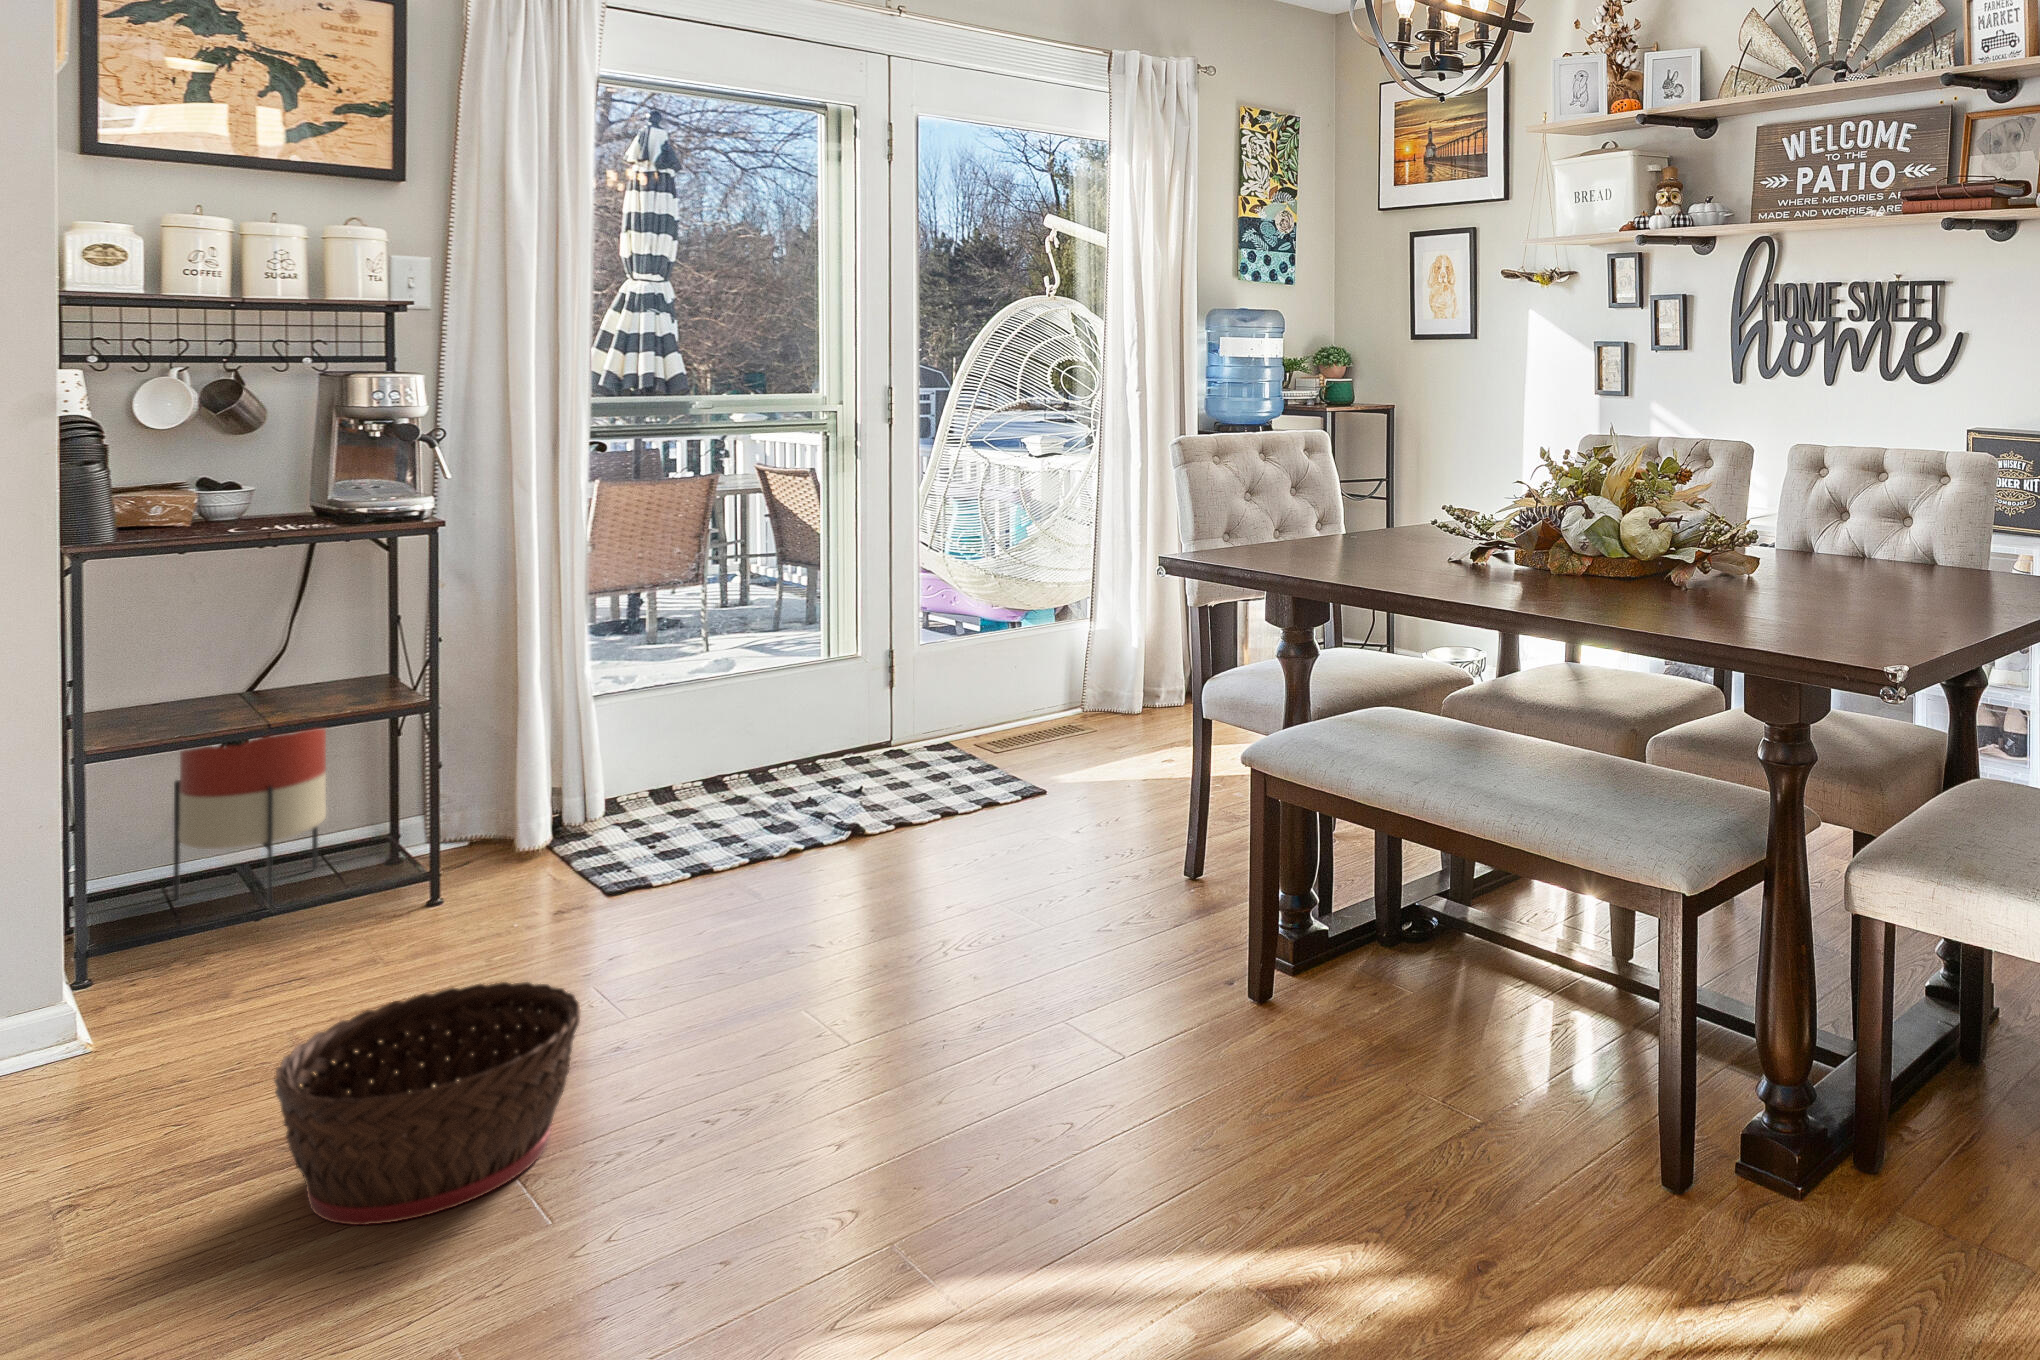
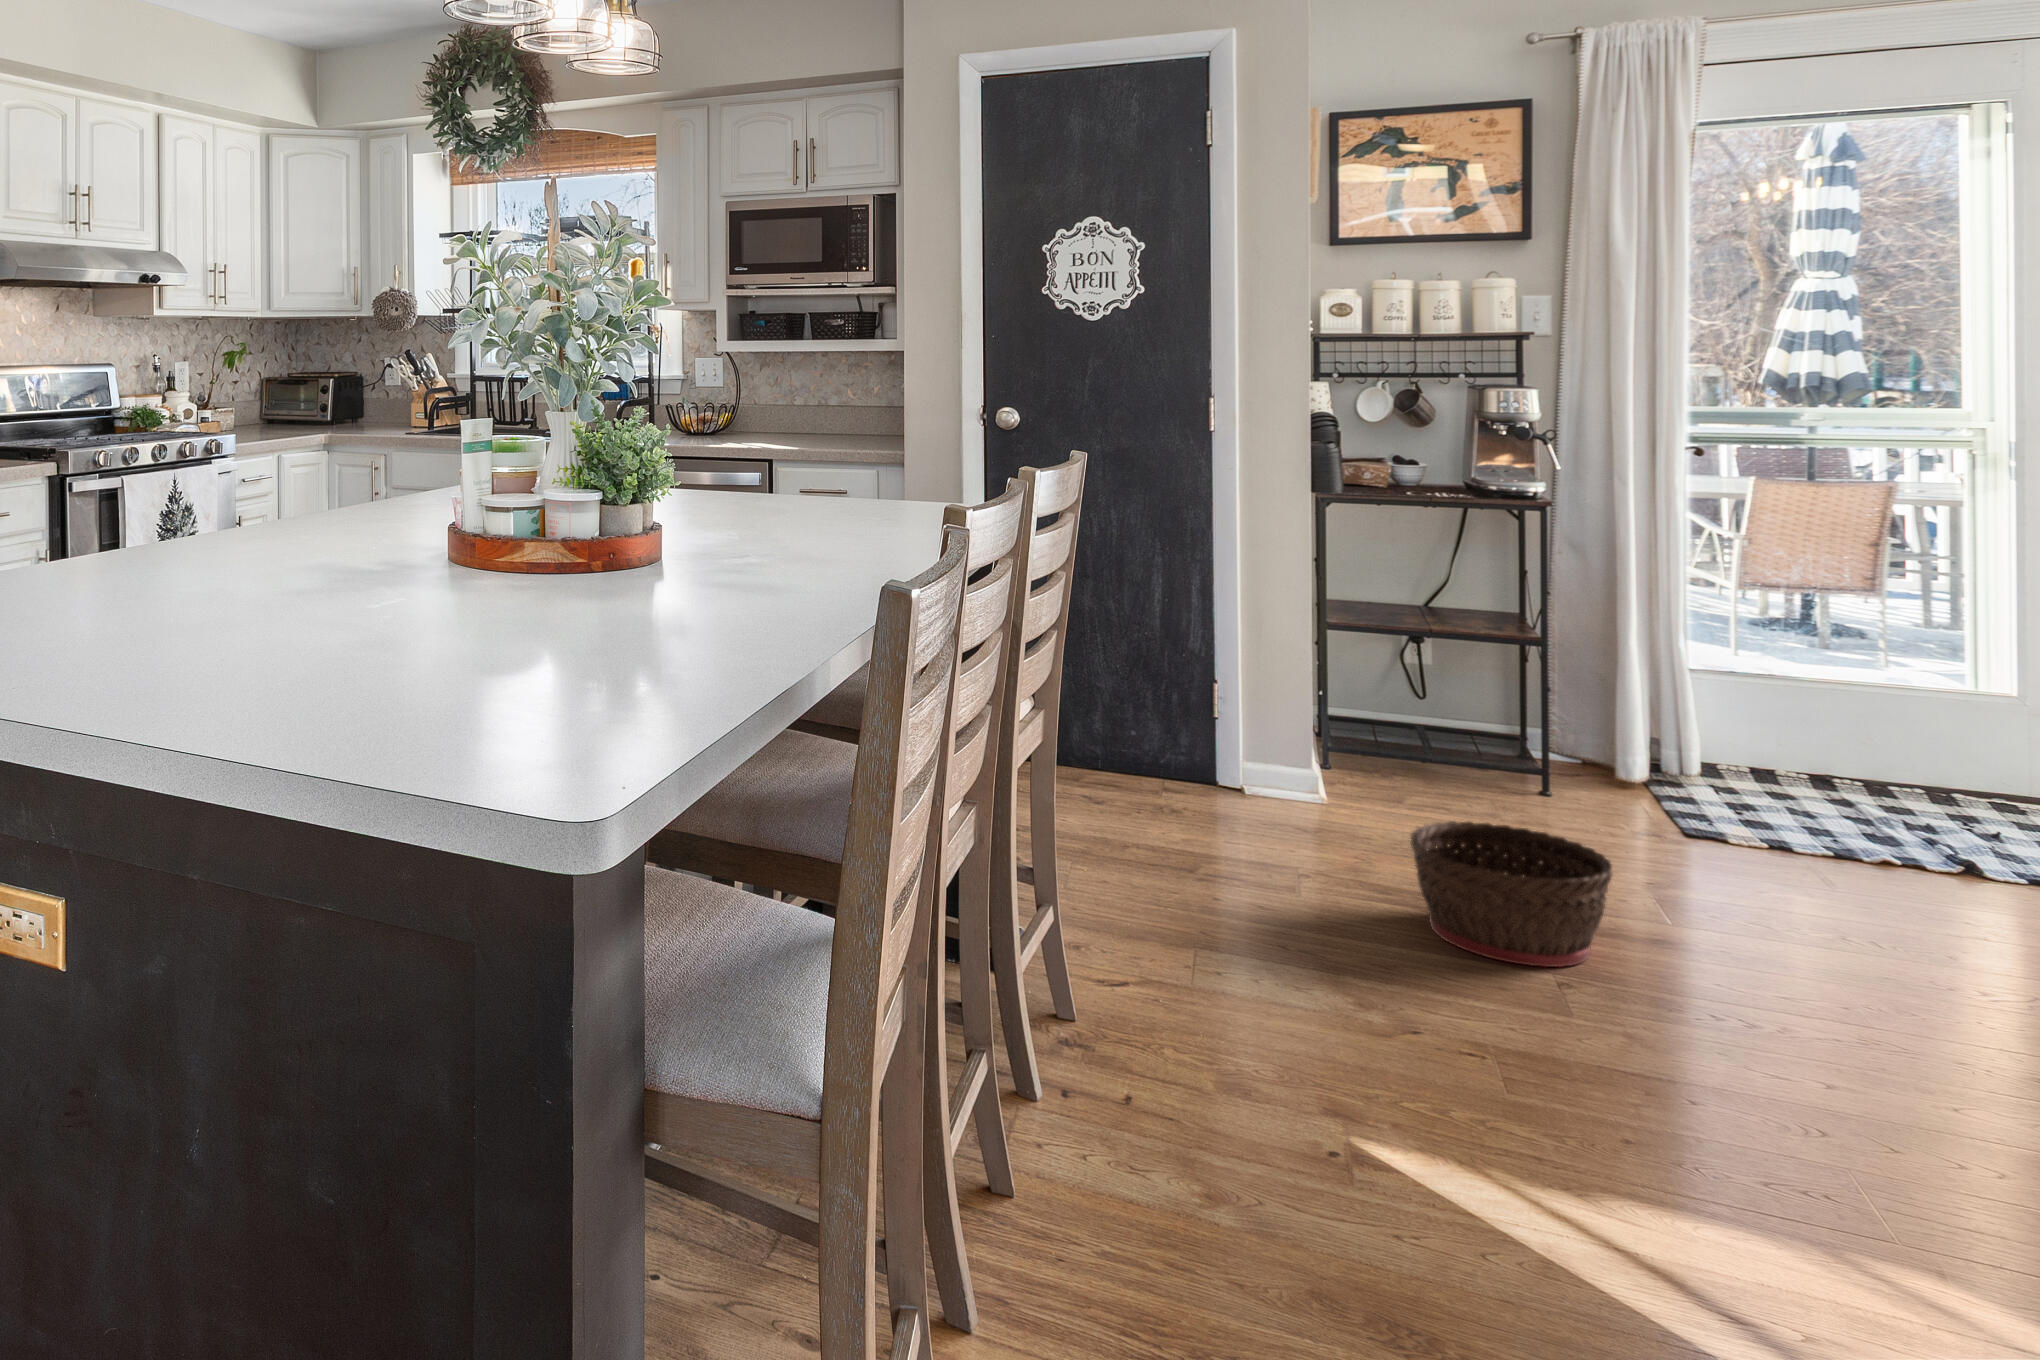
planter: present [173,729,326,906] -> none [1381,626,1475,763]

